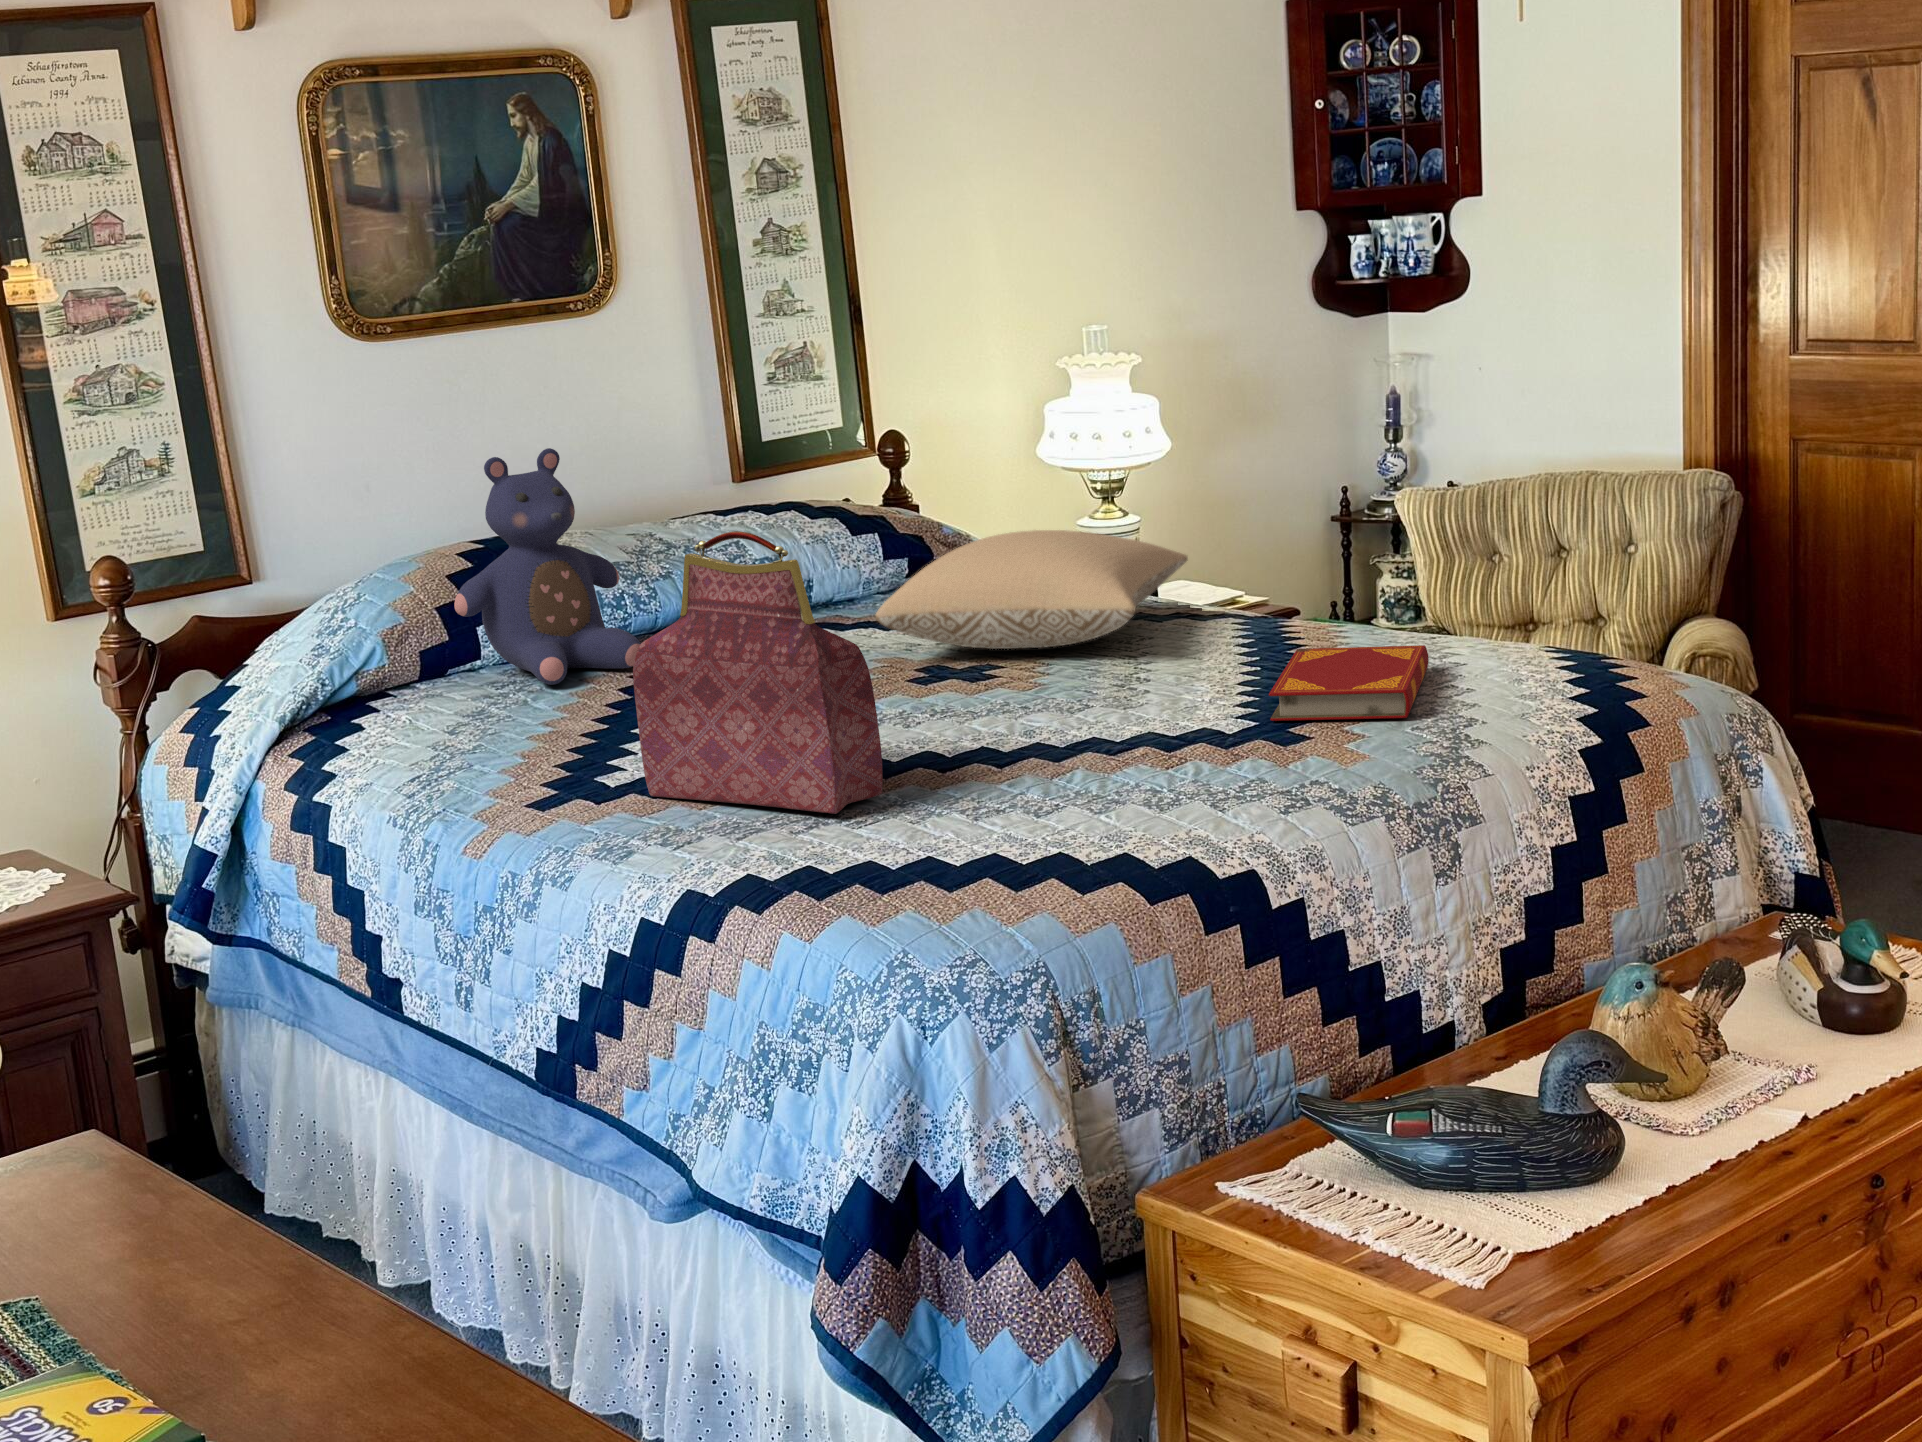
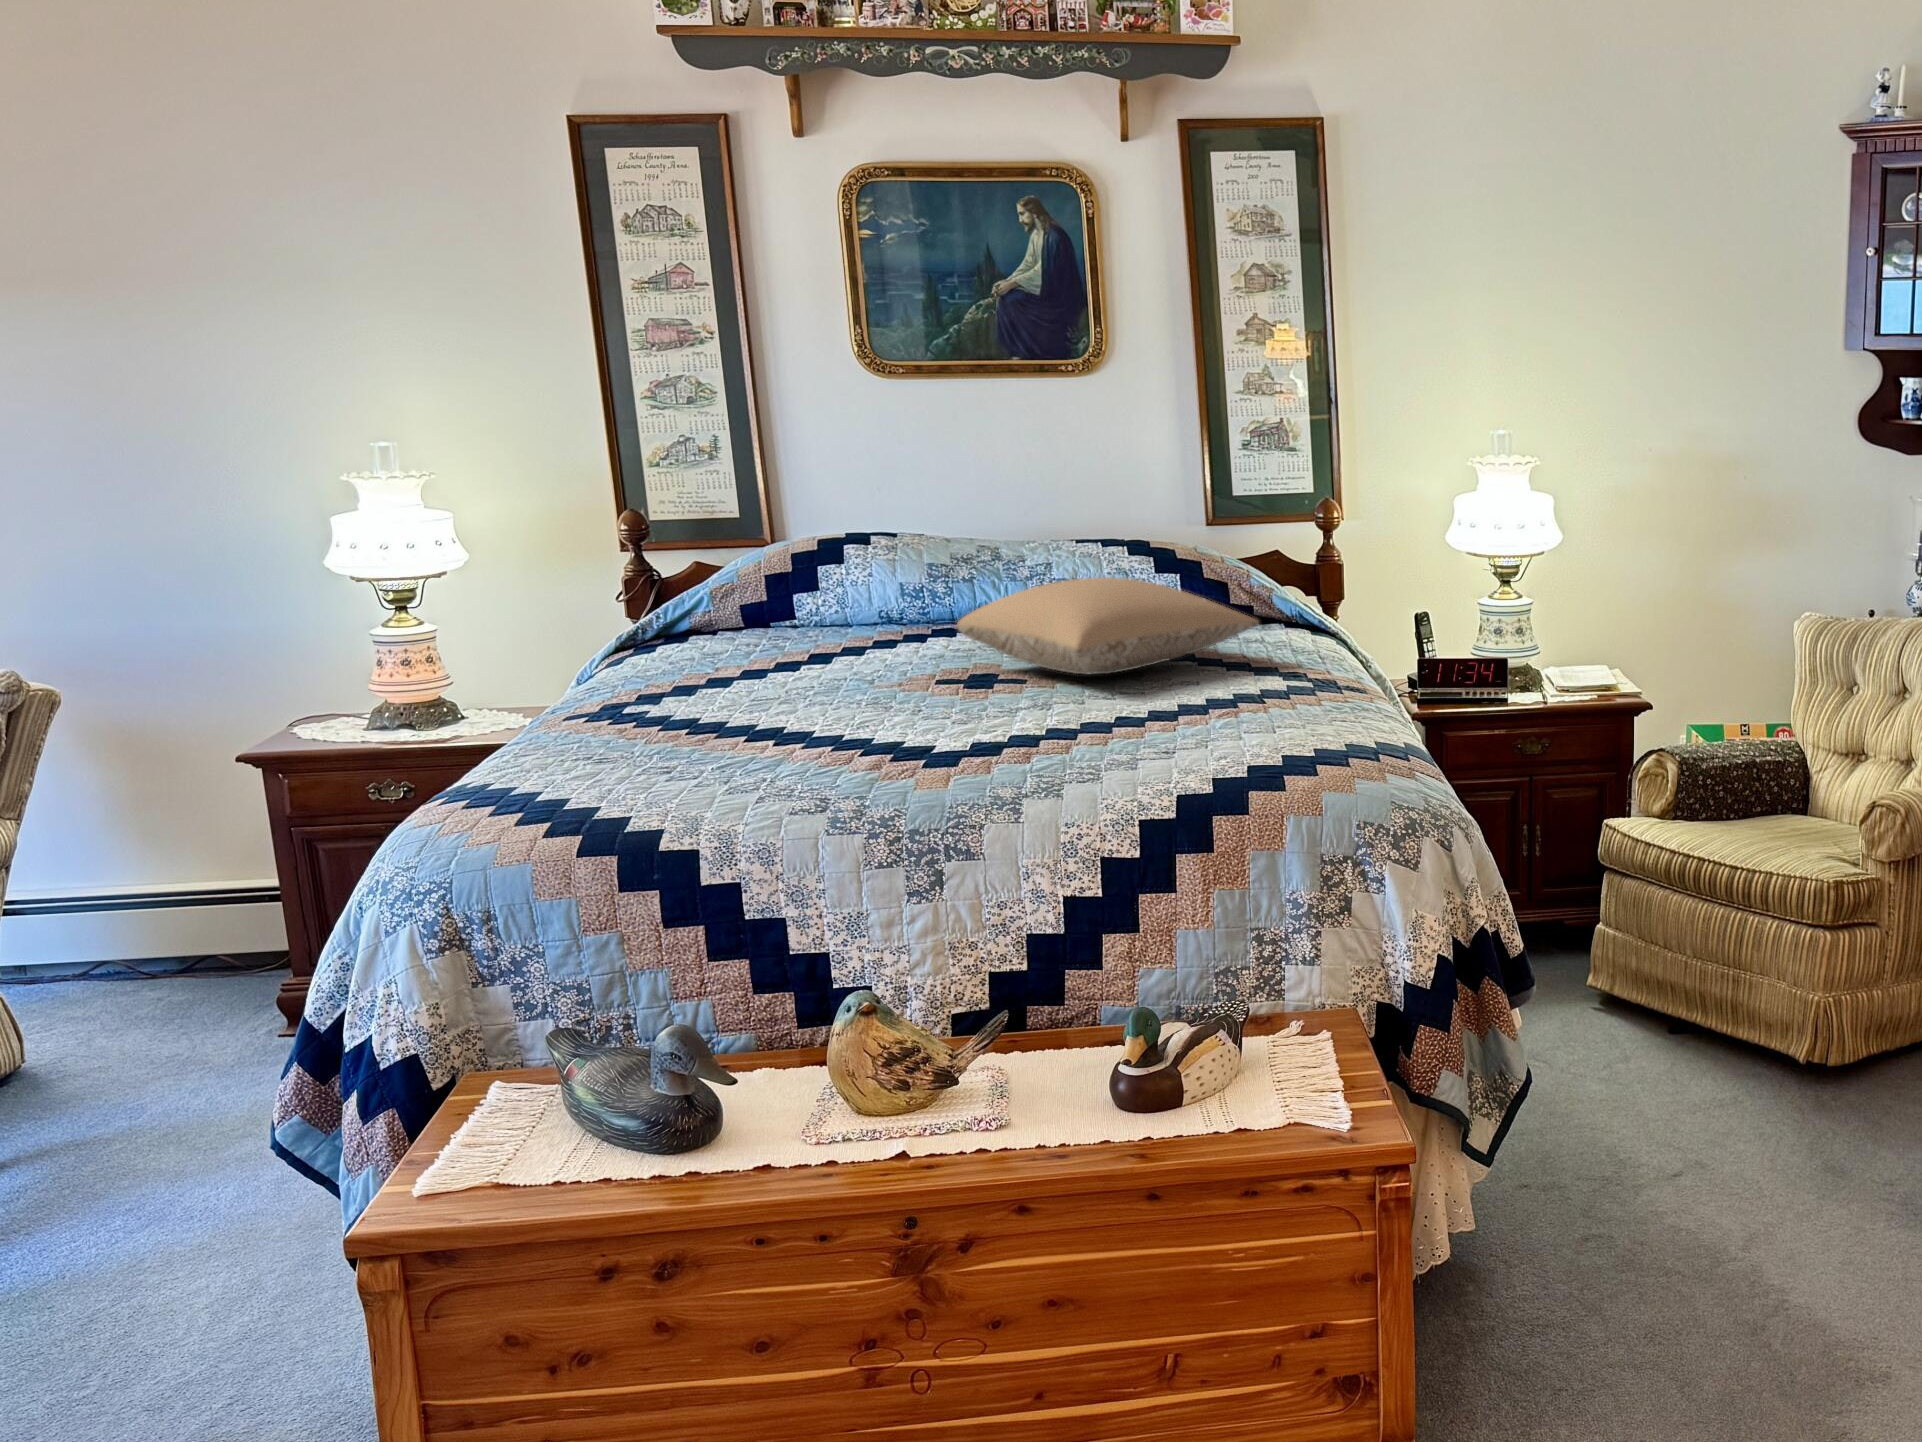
teddy bear: present [454,448,641,685] -> none [767,465,910,642]
handbag: present [633,531,882,814] -> none [578,523,664,751]
hardback book: present [1269,645,1429,721] -> none [1003,703,1217,769]

